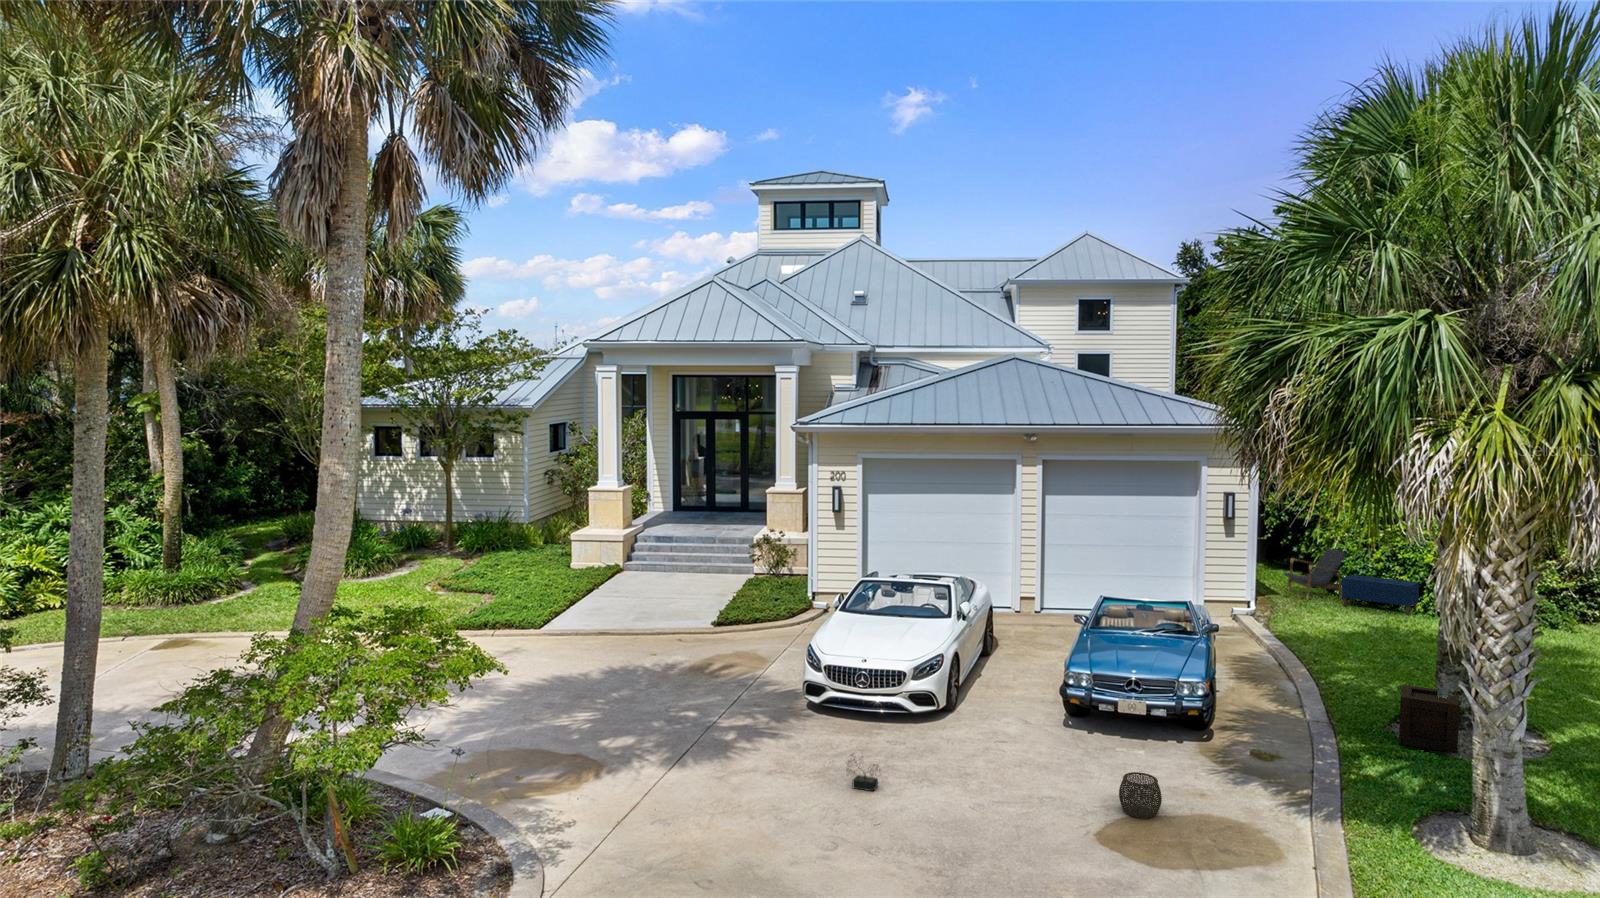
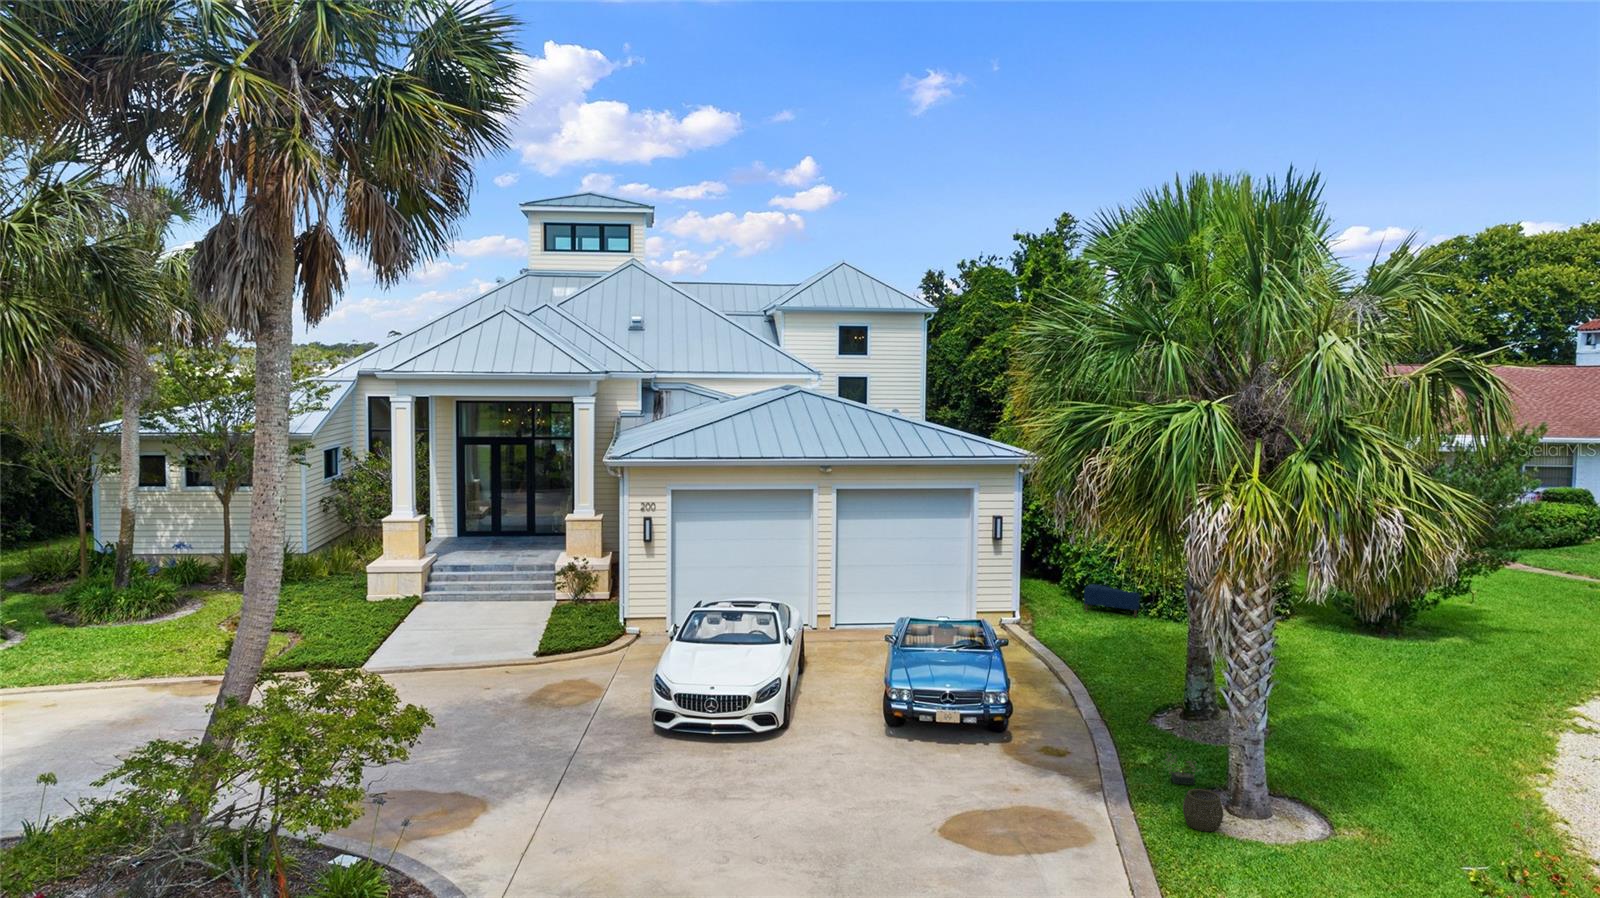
lounge chair: present [1284,548,1345,599] -> none [1036,561,1086,607]
wooden crate: present [1399,685,1459,753] -> none [1152,684,1198,738]
decorative plant: present [846,754,881,791] -> present [1168,754,1195,785]
woven basket: present [1119,772,1162,818] -> present [1183,789,1223,832]

